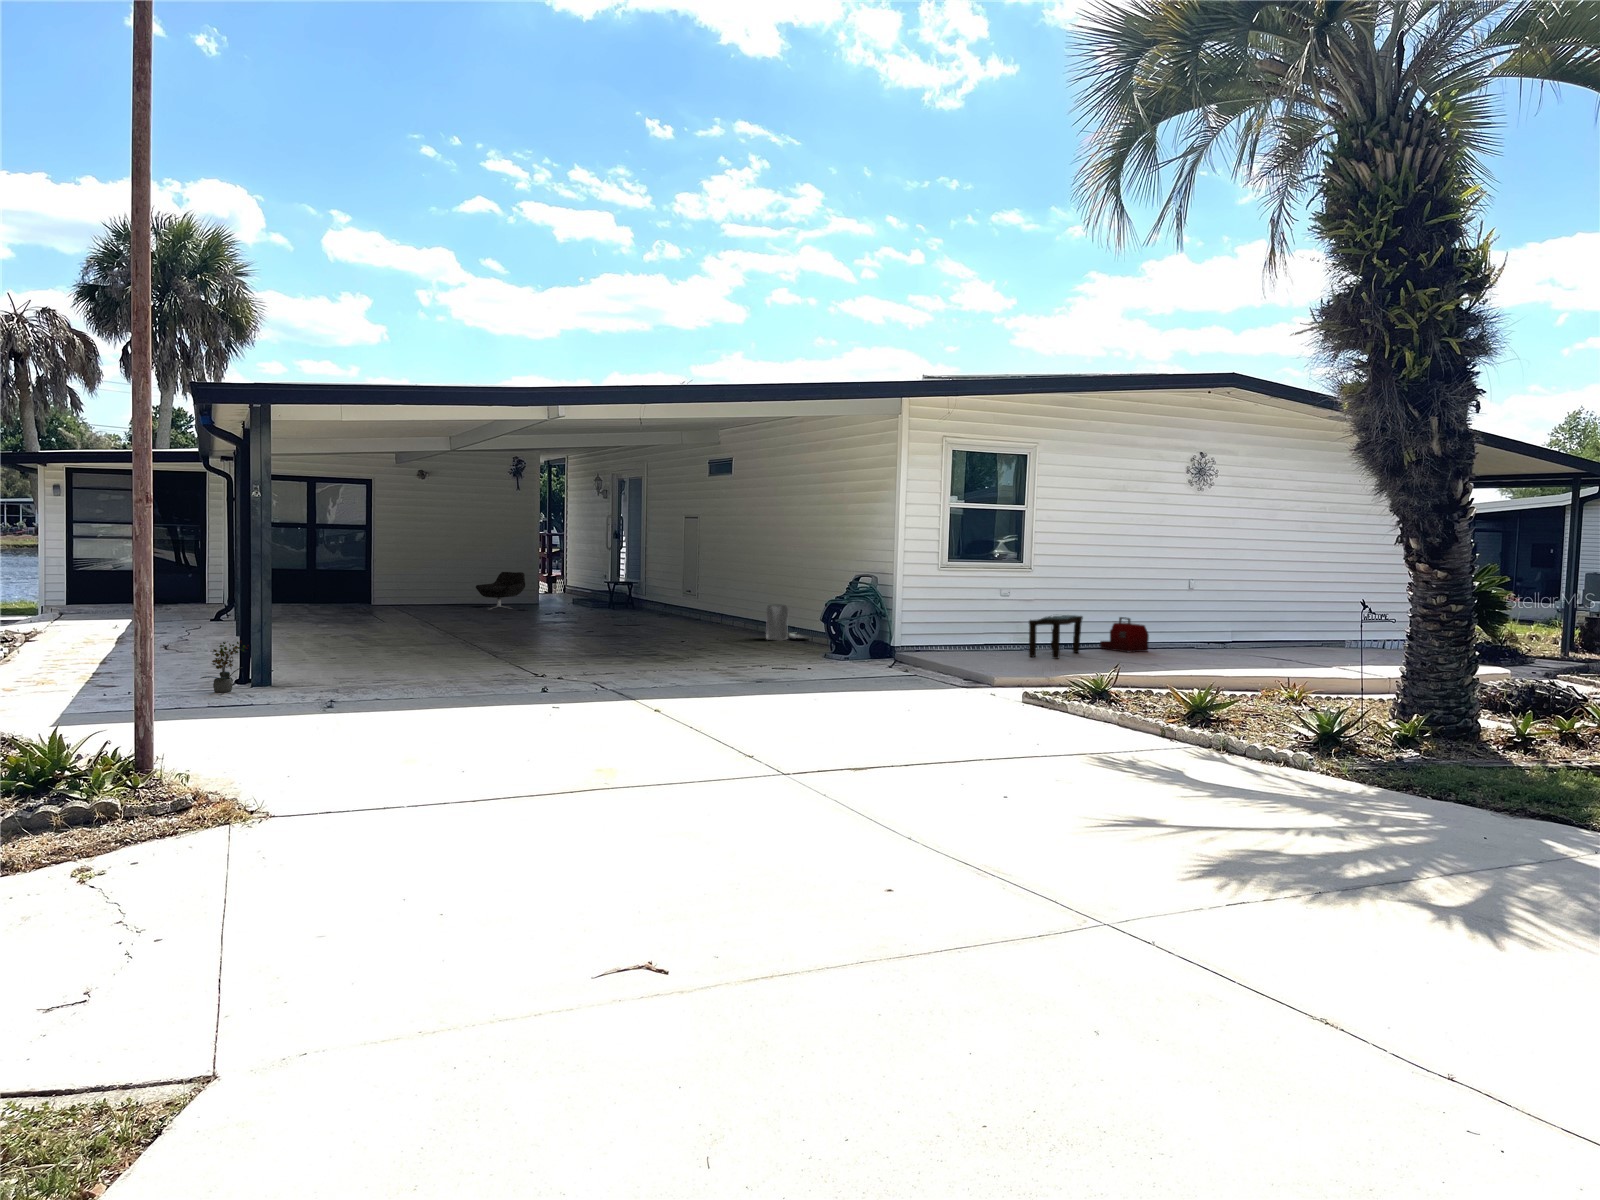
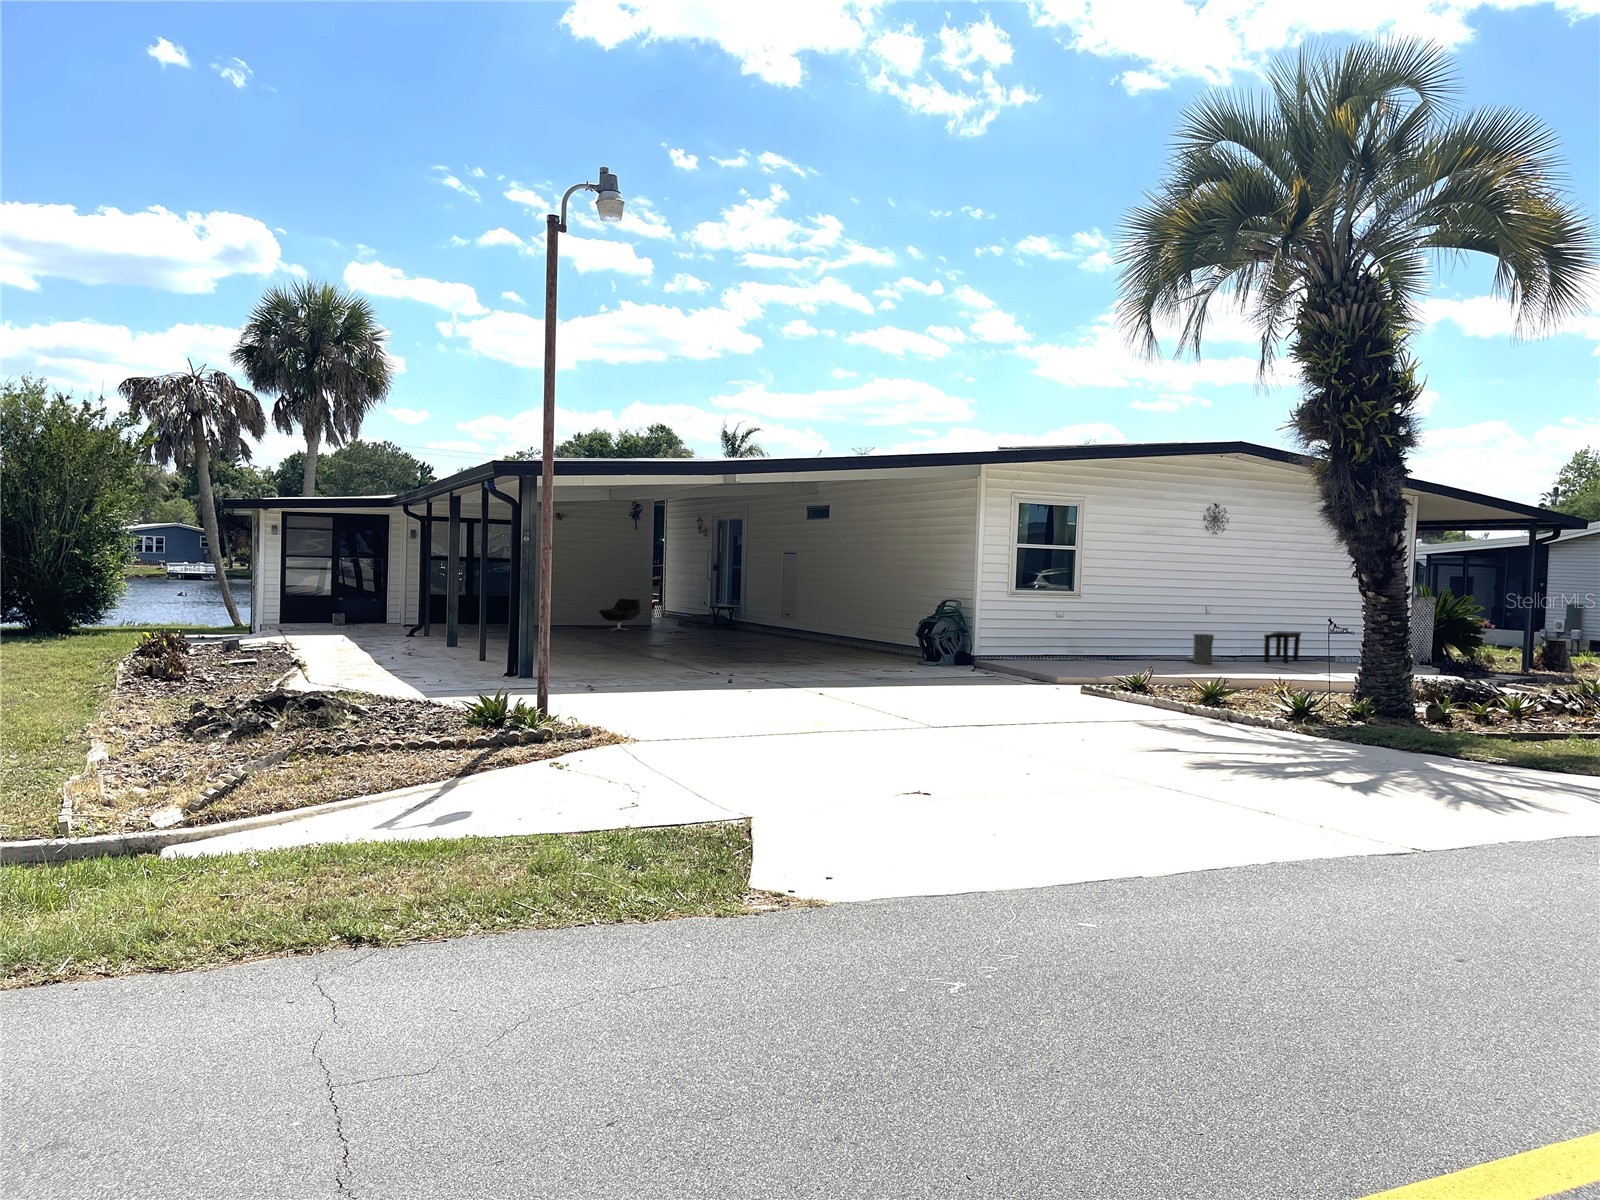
trash can: present [766,604,808,640] -> present [1186,634,1214,664]
bench: present [1029,615,1083,659] -> present [1264,631,1301,663]
toolbox: present [1100,617,1149,652] -> none [1138,637,1178,665]
potted plant: present [202,642,249,692] -> present [1415,676,1453,719]

